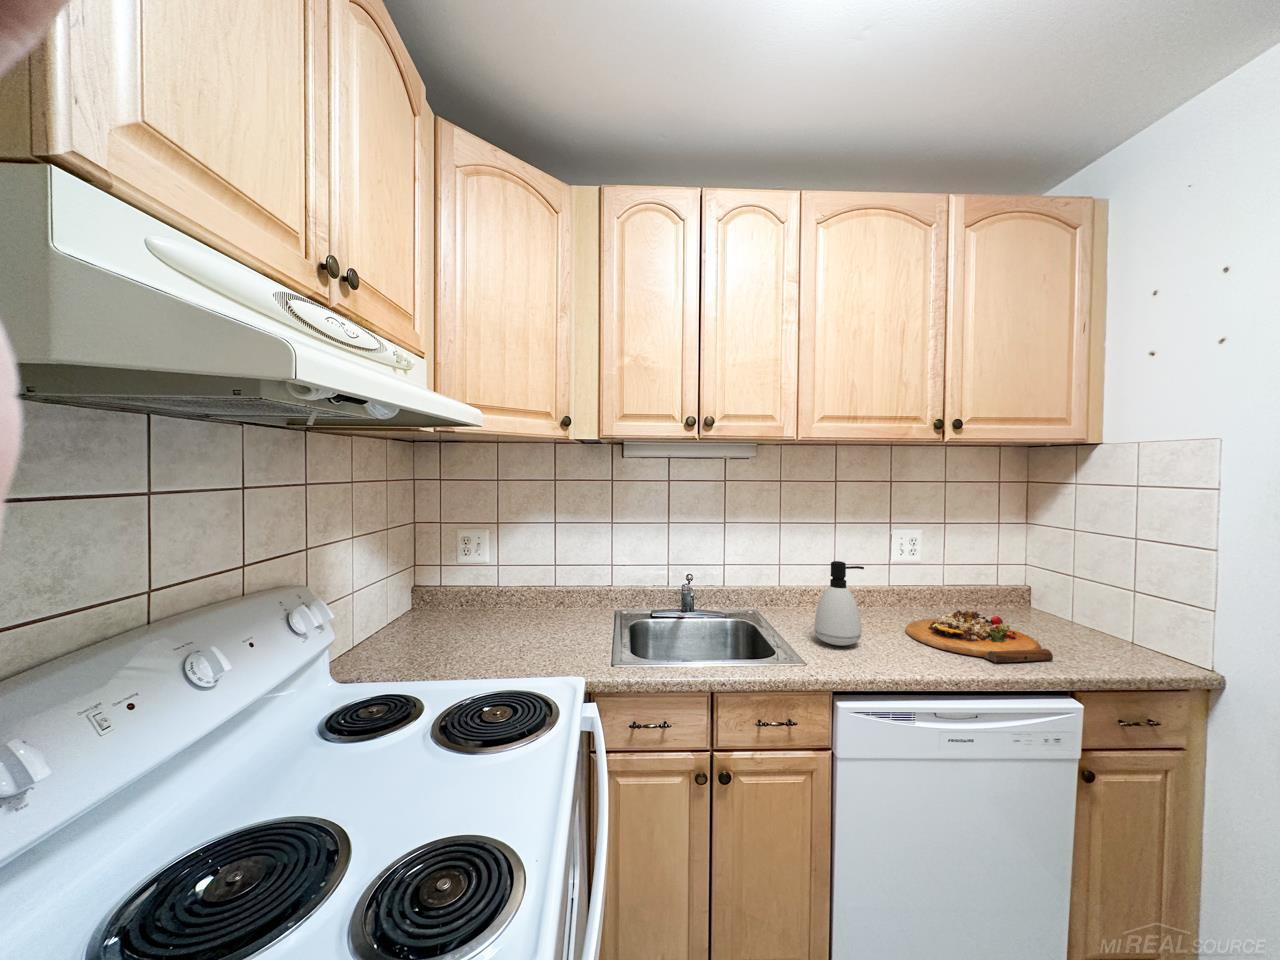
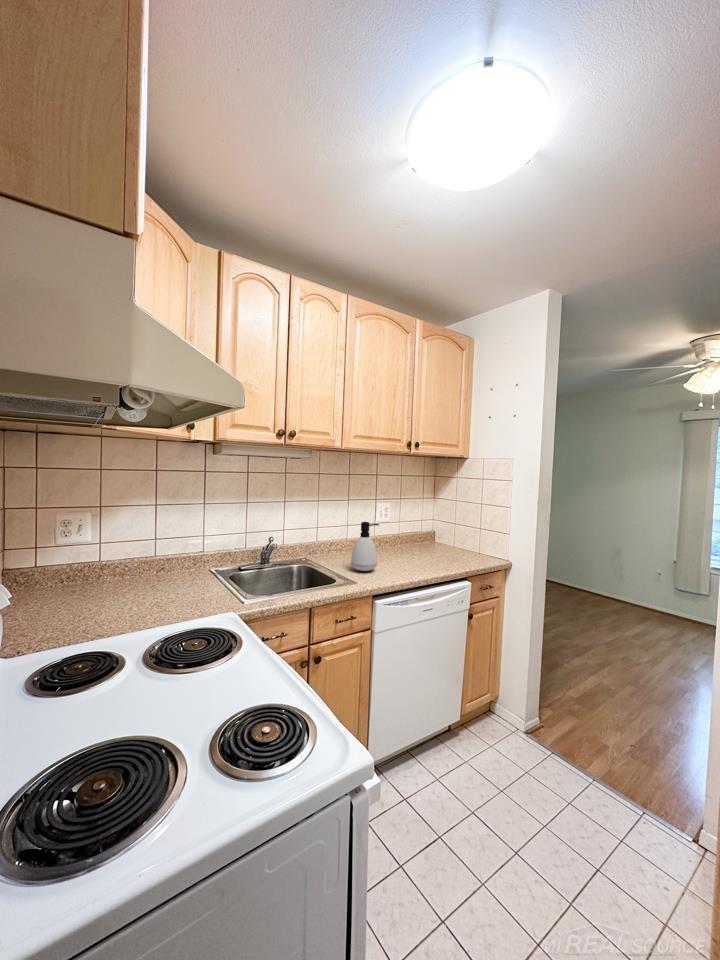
cutting board: present [905,610,1053,662] -> none [389,545,458,569]

